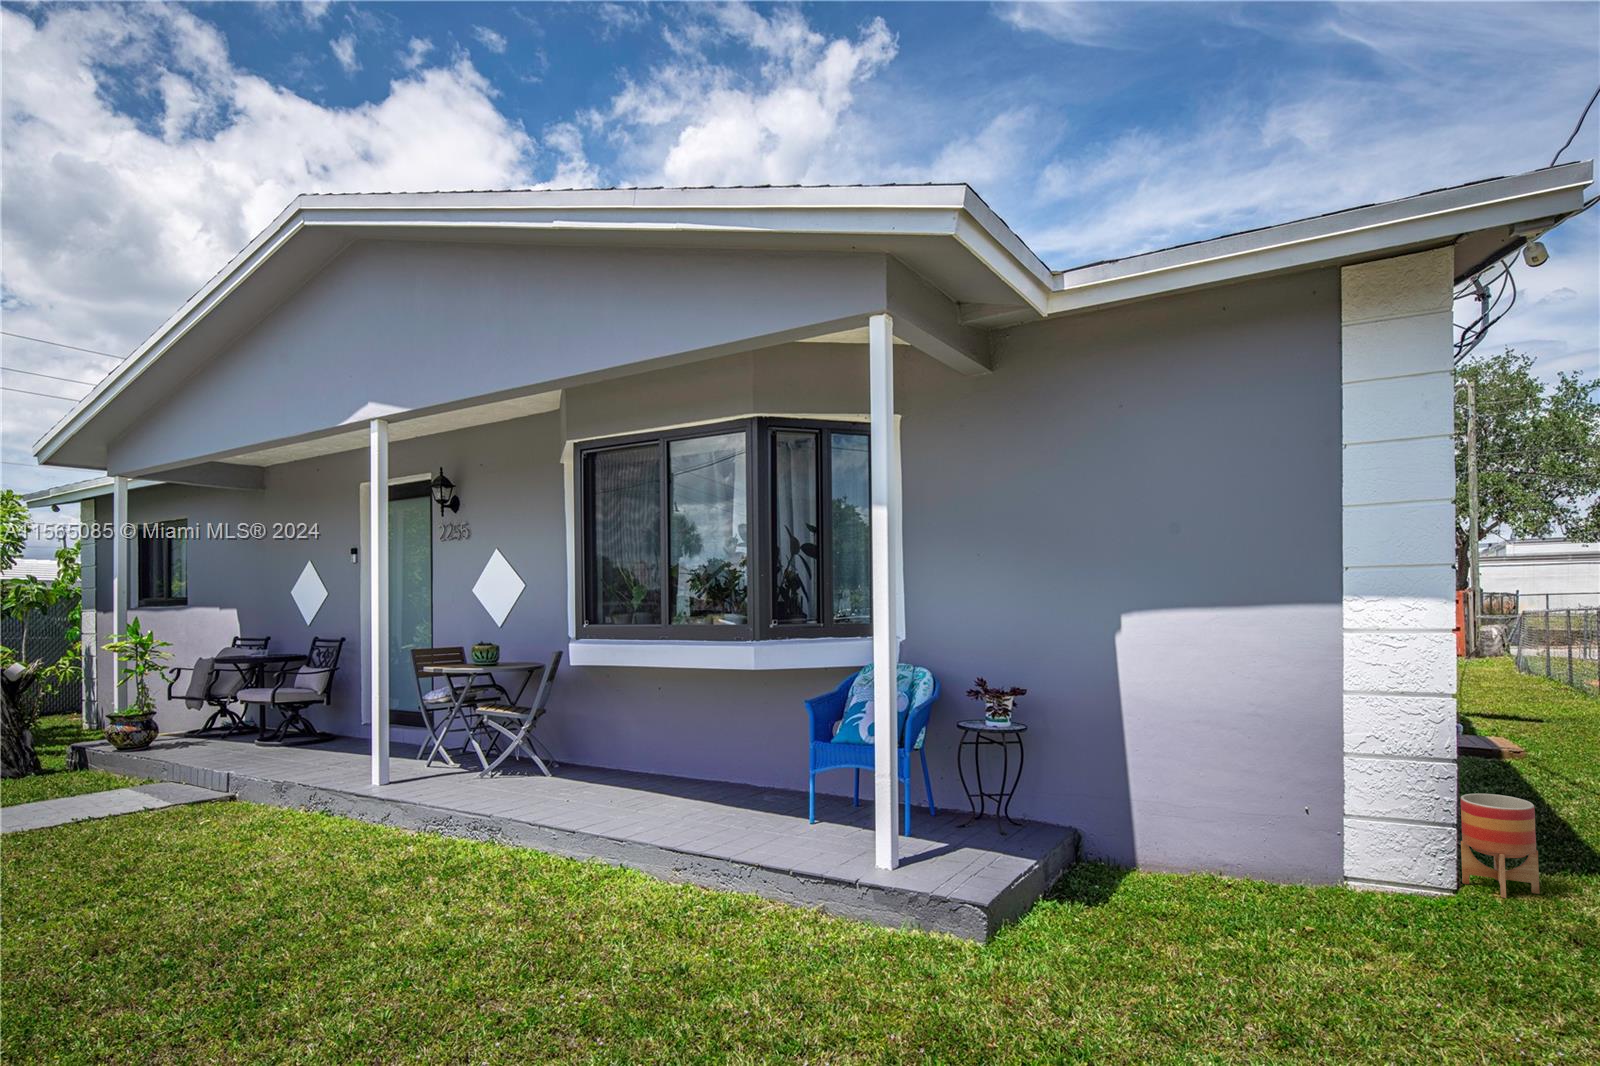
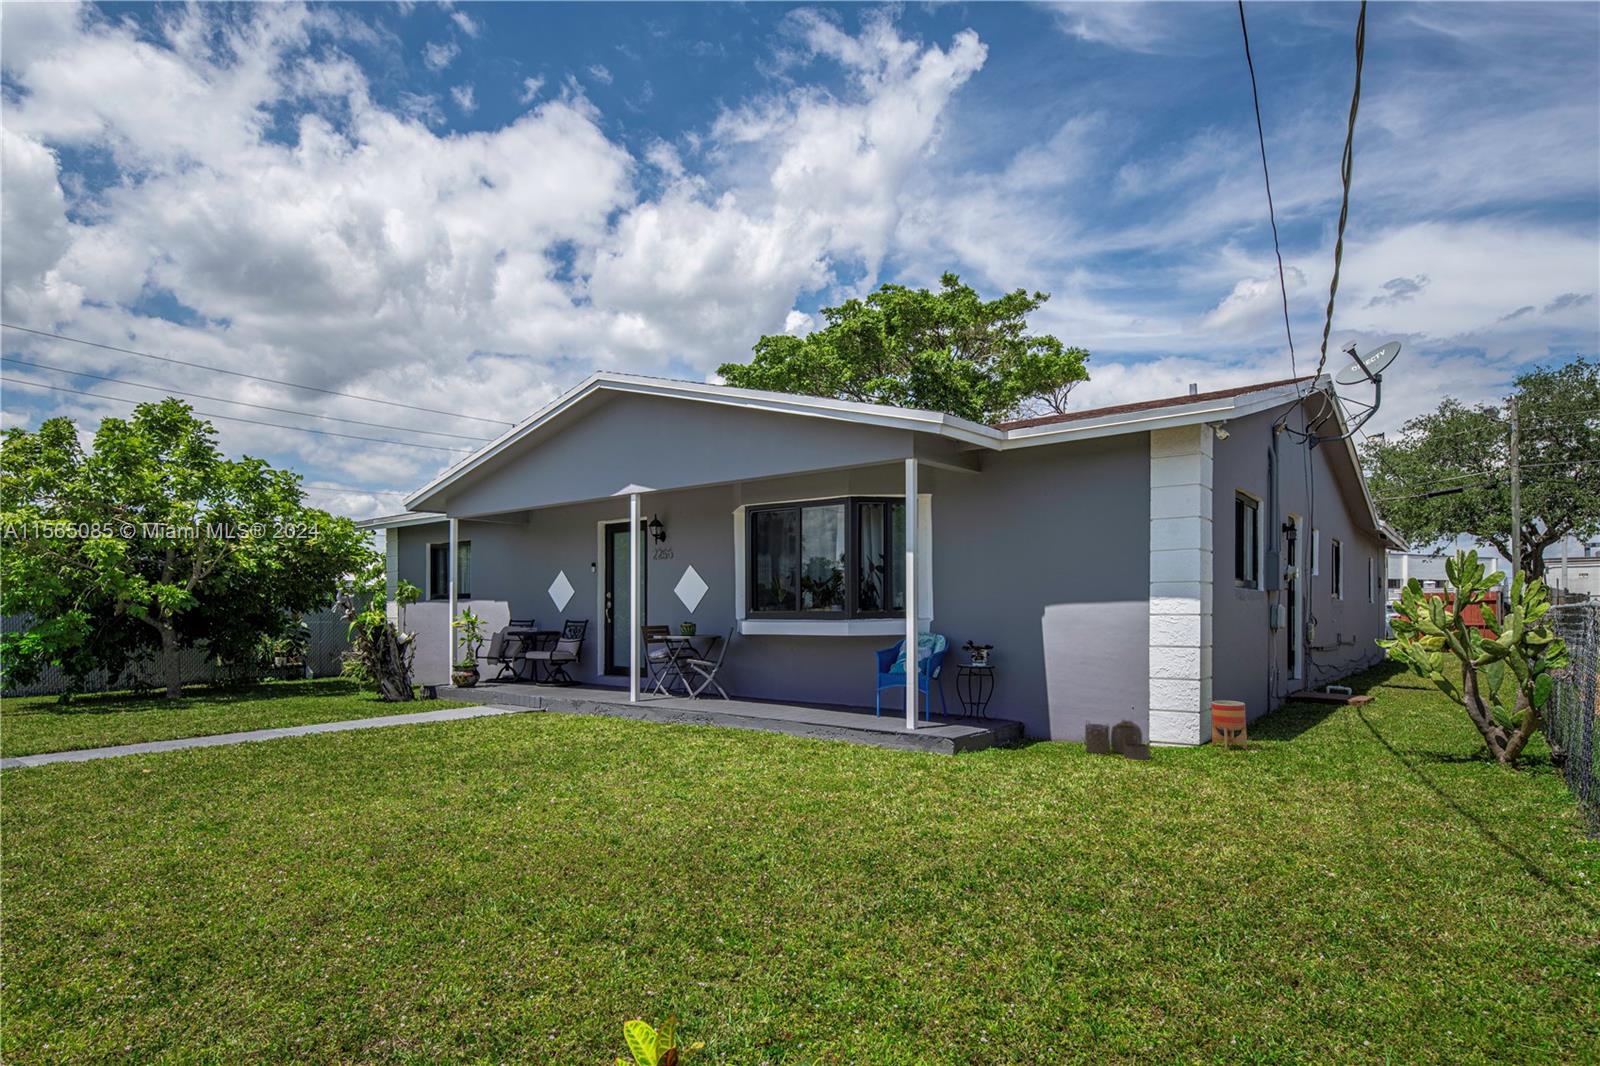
woven basket: none [1236,833,1391,945] -> present [1085,720,1150,760]

